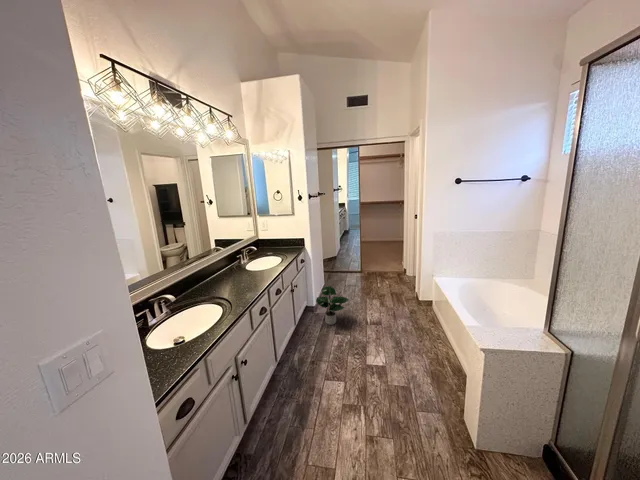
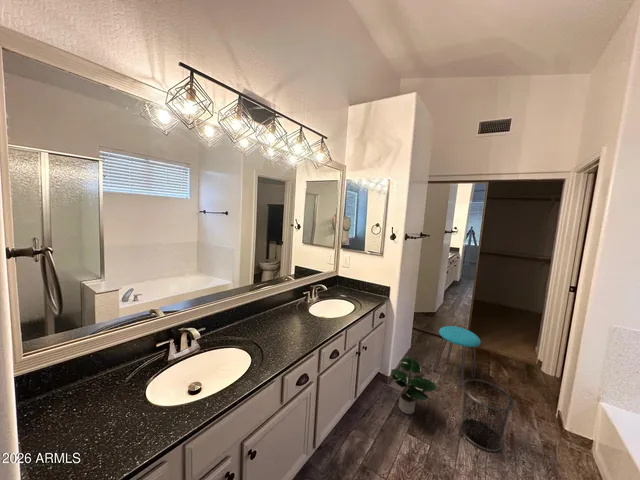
stool: none [343,259,370,299] -> present [433,326,481,387]
waste bin: none [363,286,393,326] -> present [460,379,514,452]

